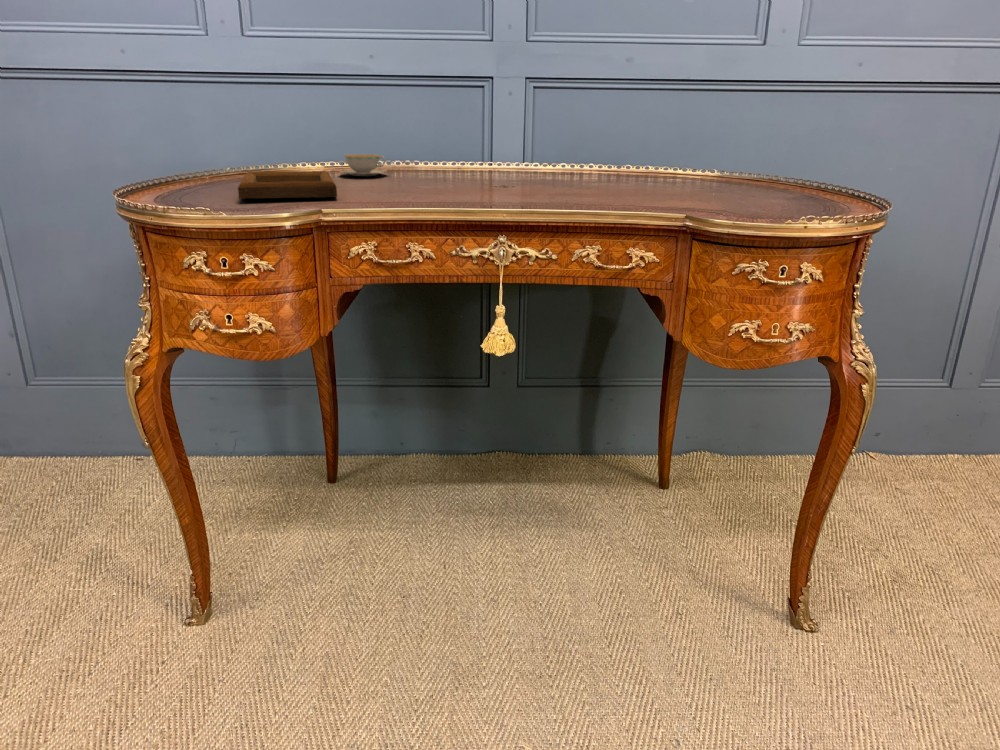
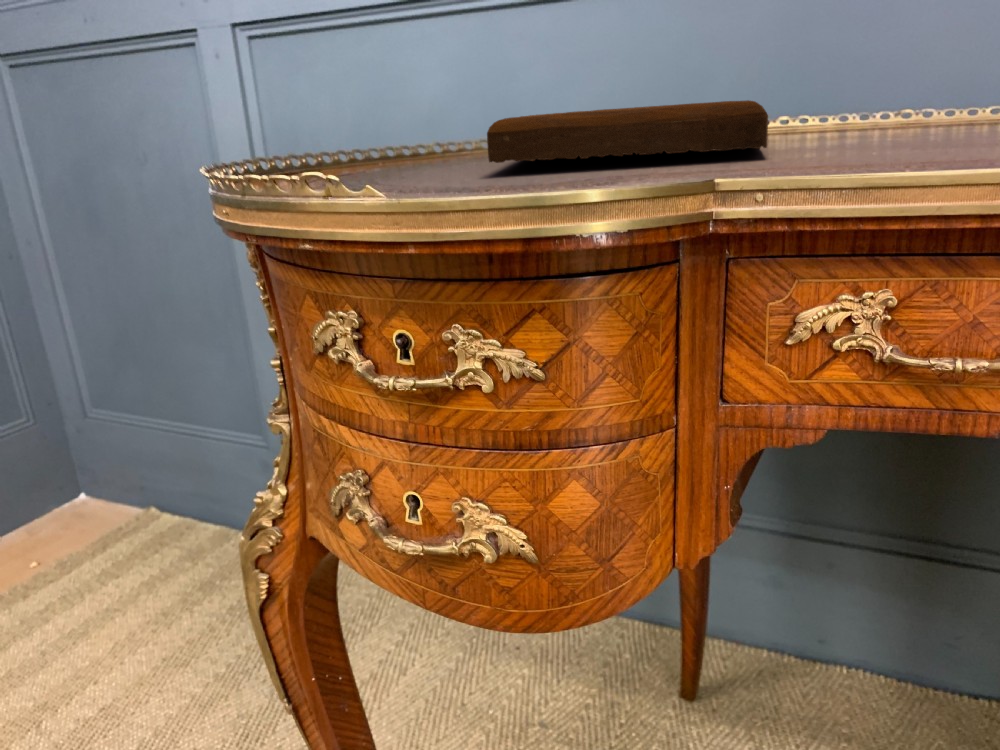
teacup: present [339,154,388,176] -> none [770,60,899,116]

